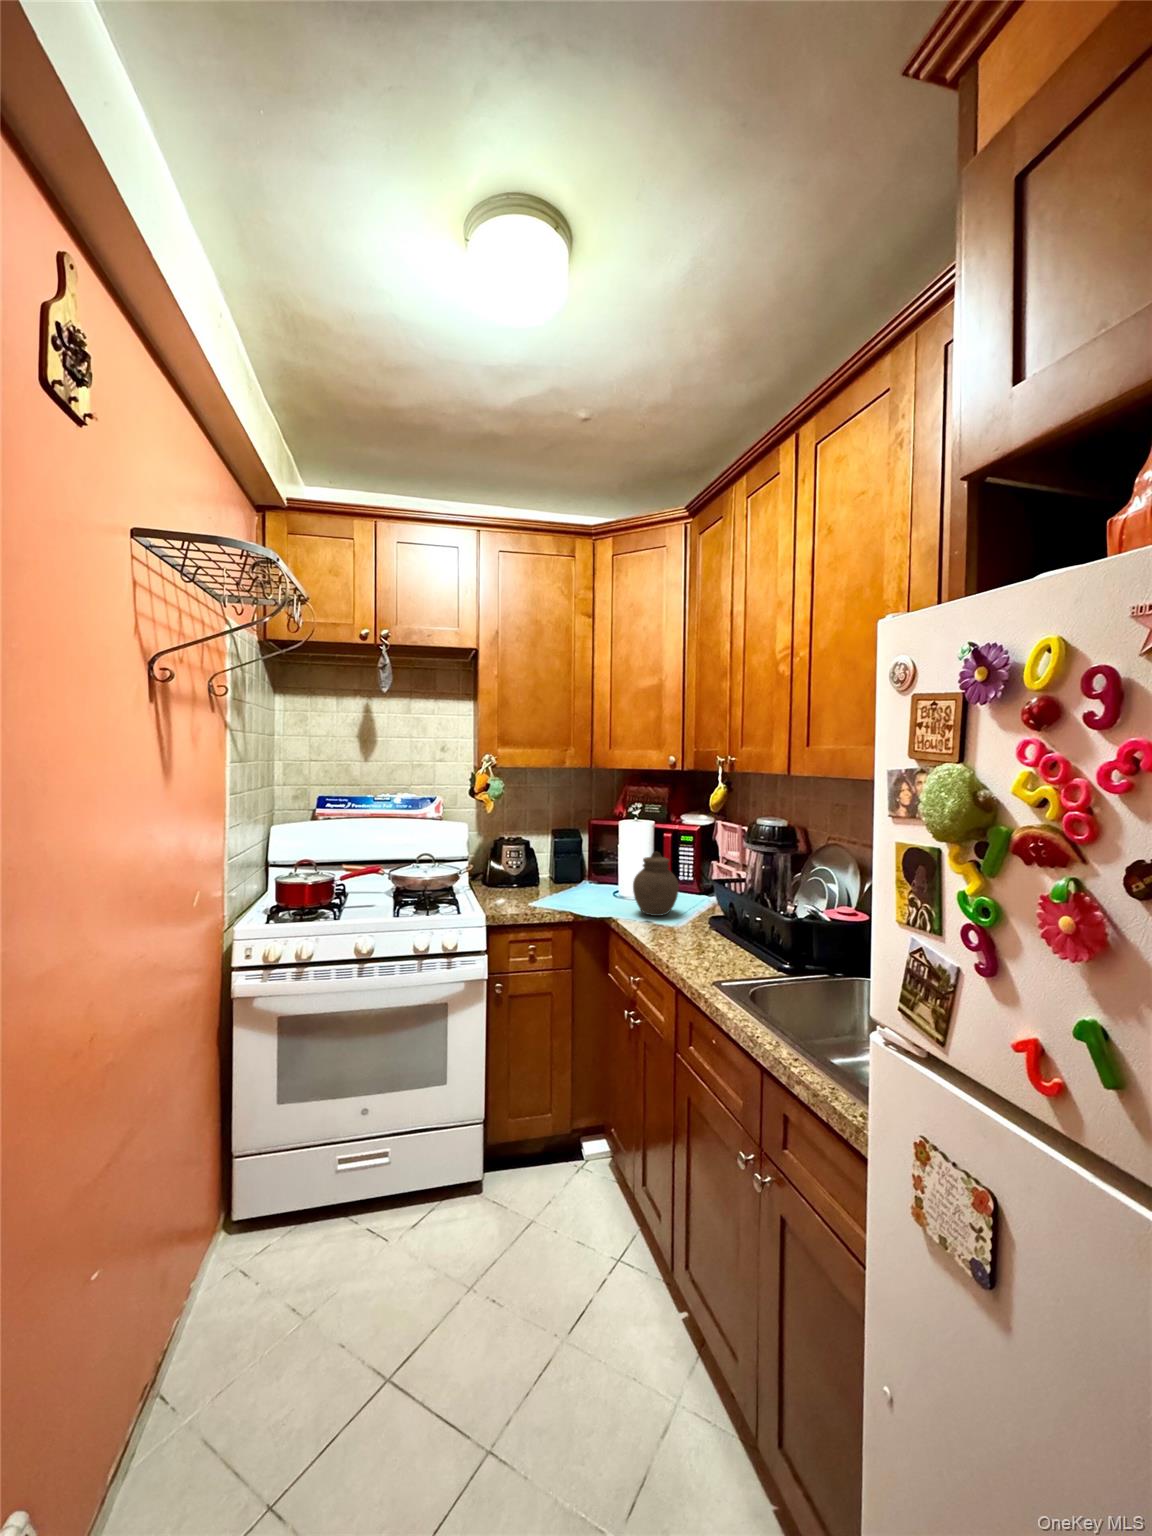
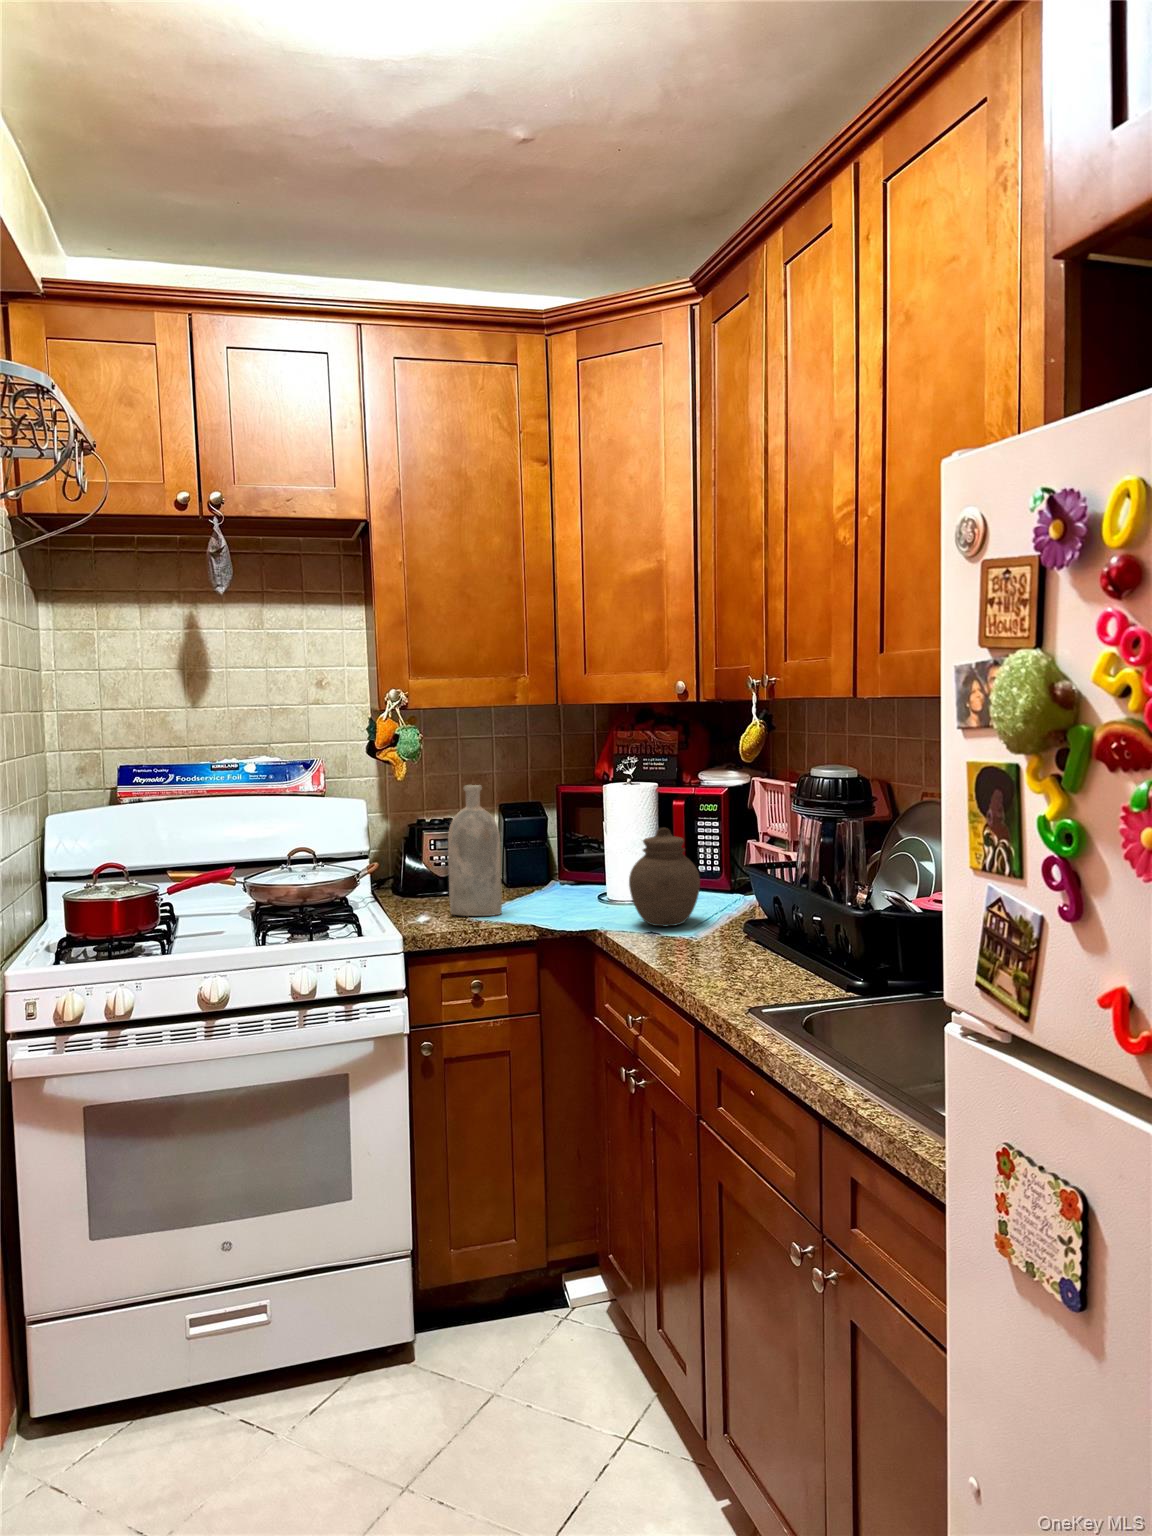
bottle: none [518,818,552,902] -> present [448,785,502,916]

